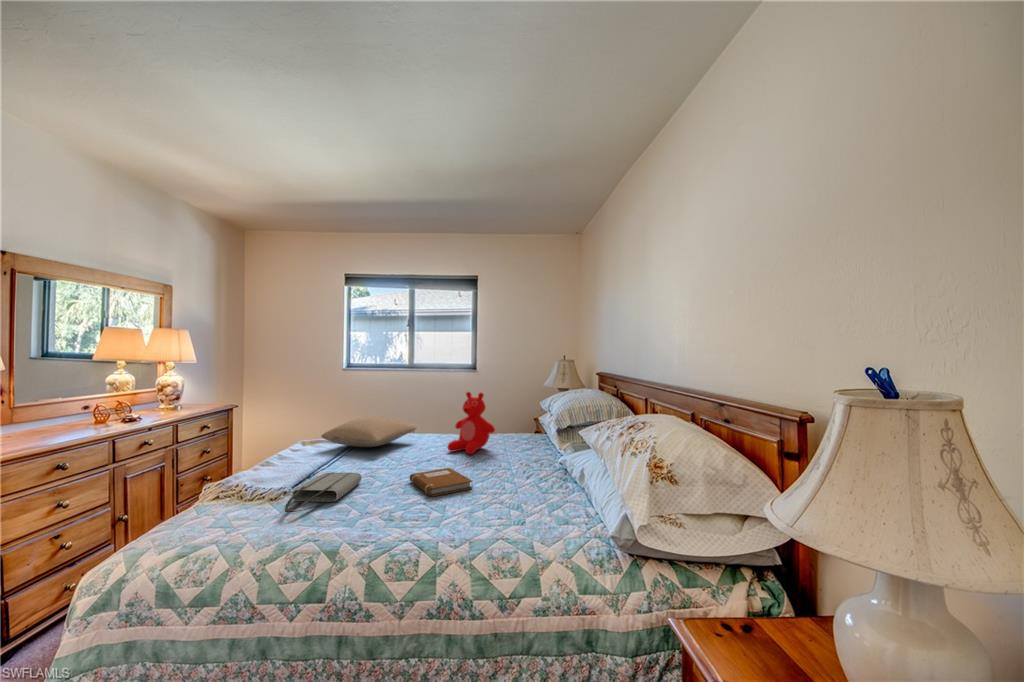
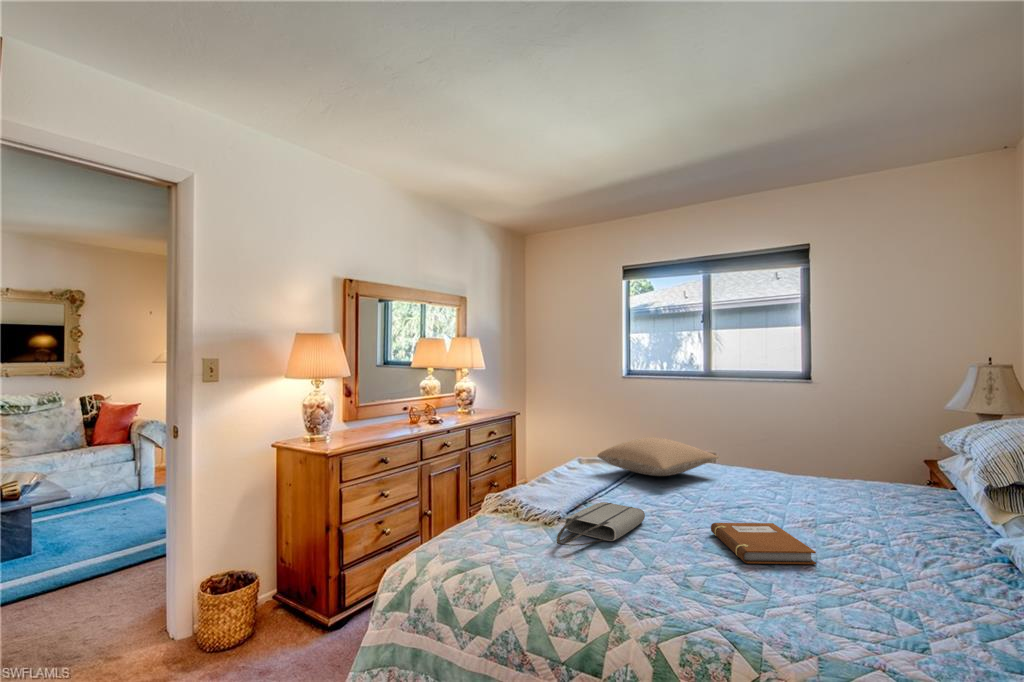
teddy bear: present [447,392,495,454] -> none [766,411,850,507]

